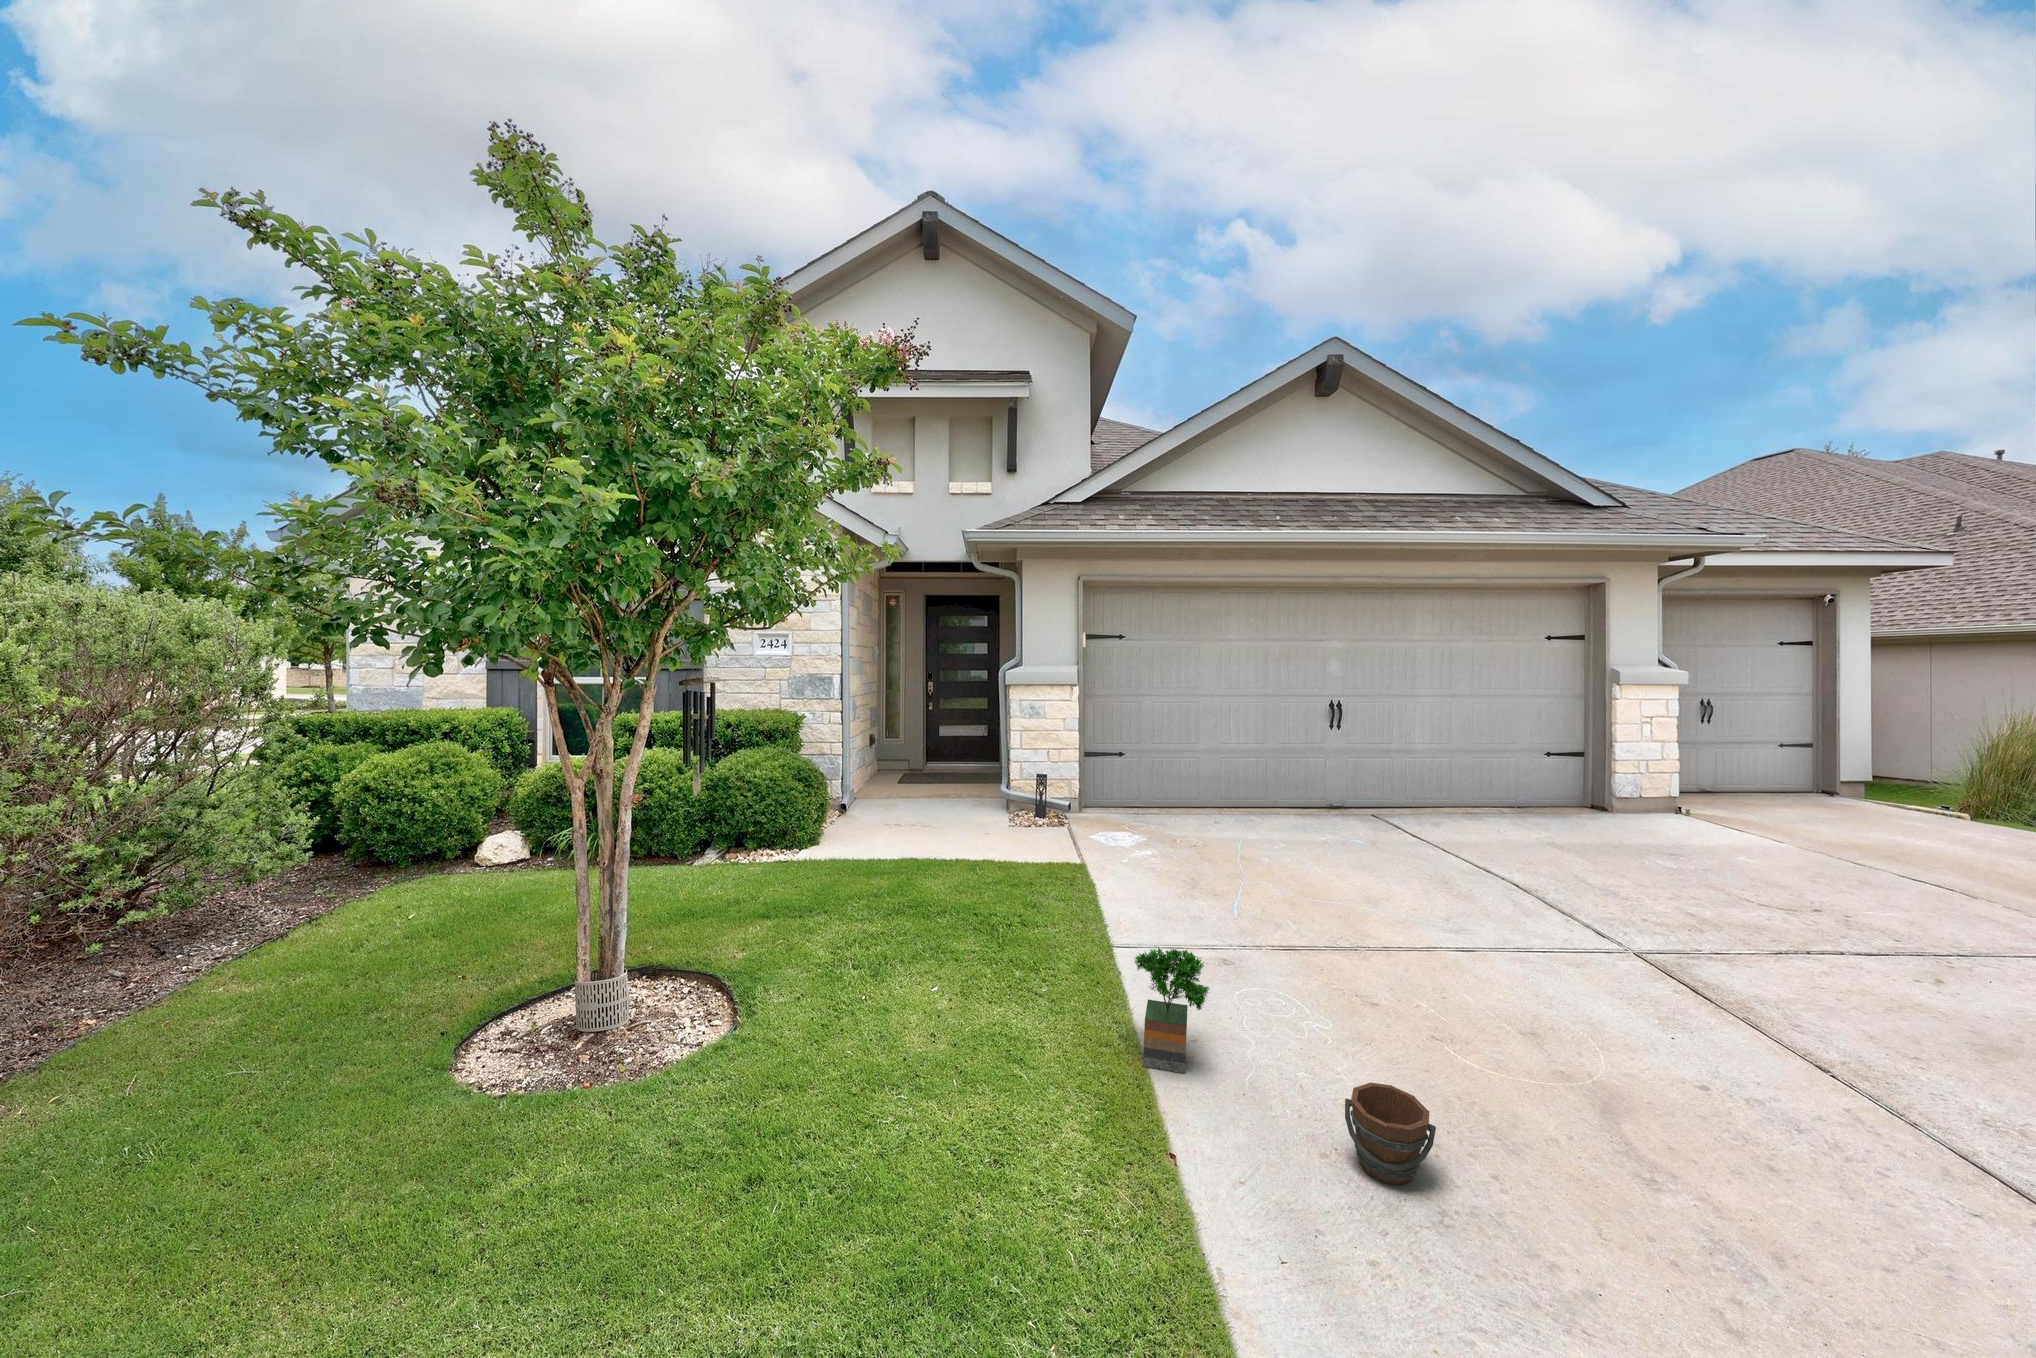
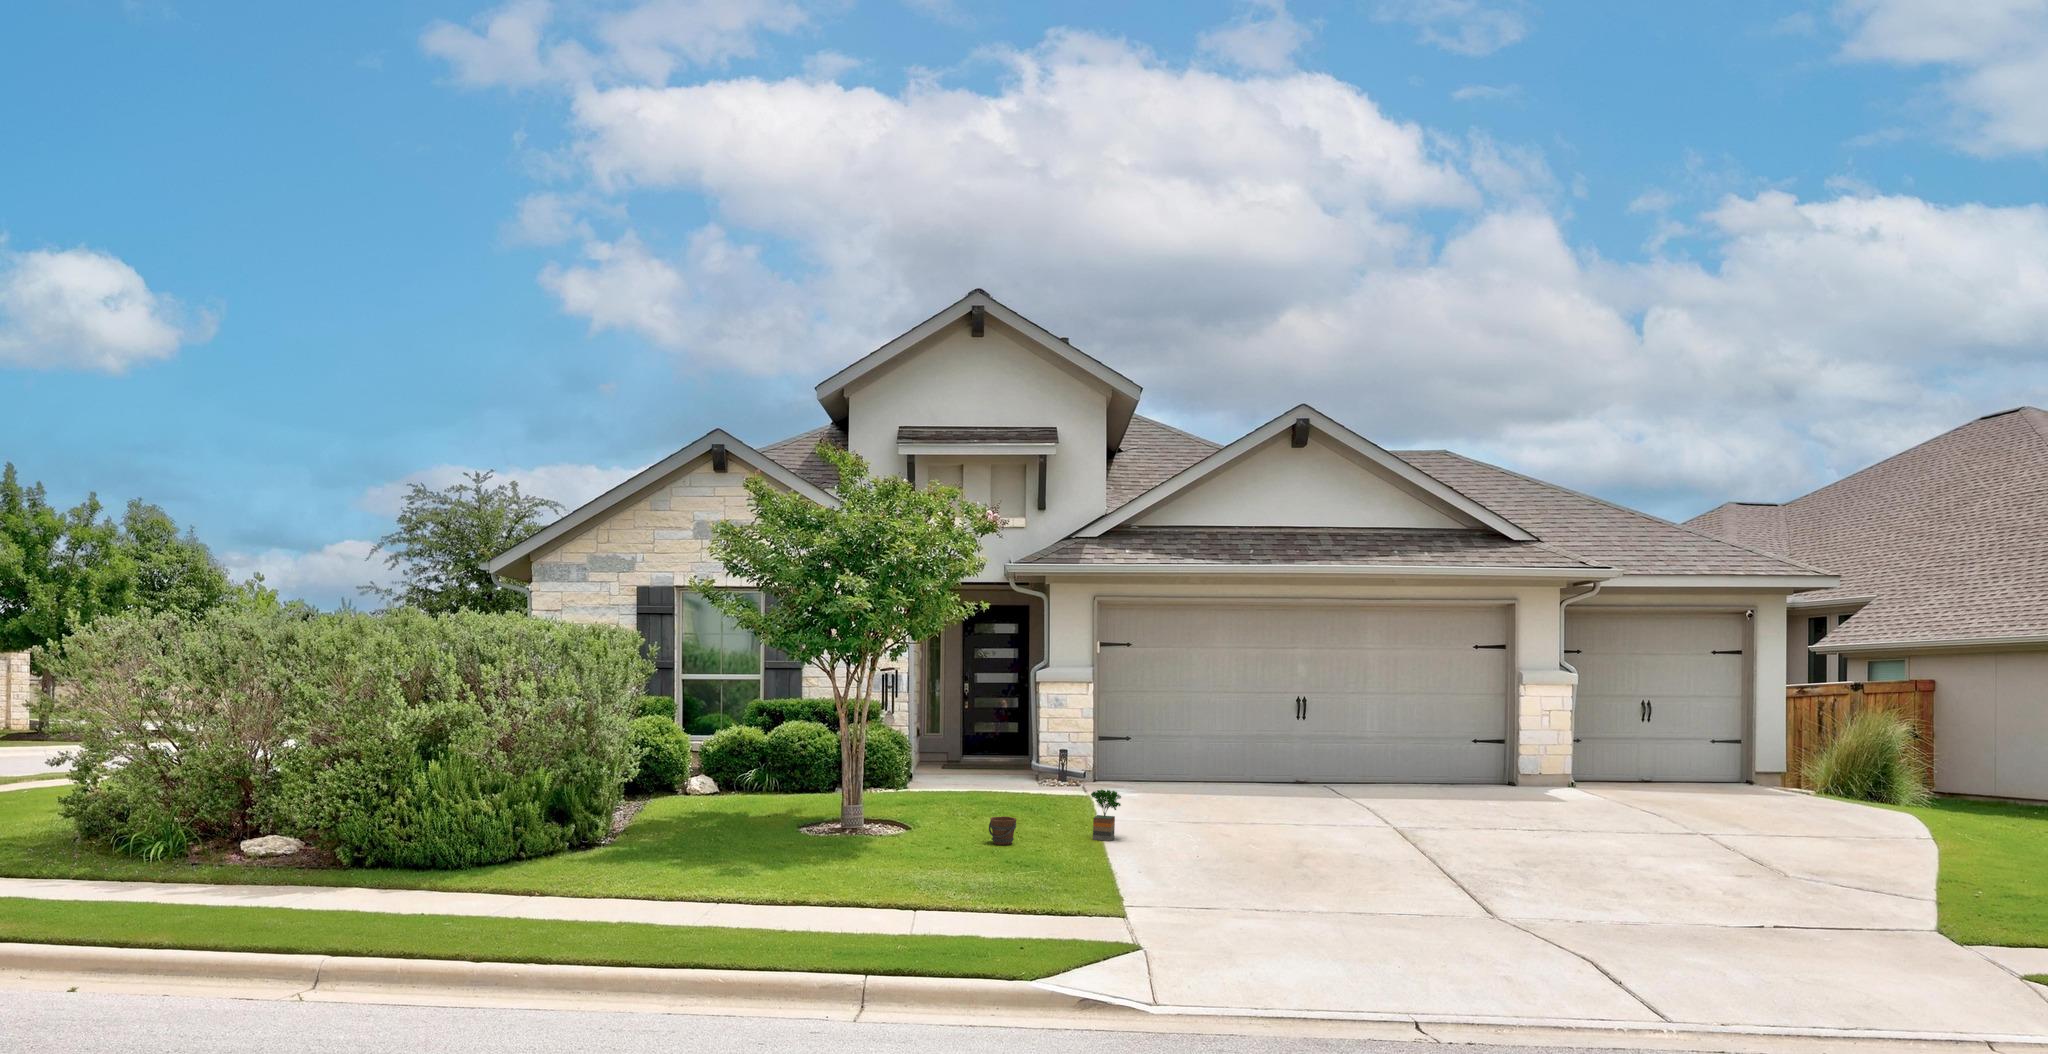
bucket: present [1345,1082,1436,1185] -> present [989,816,1016,845]

